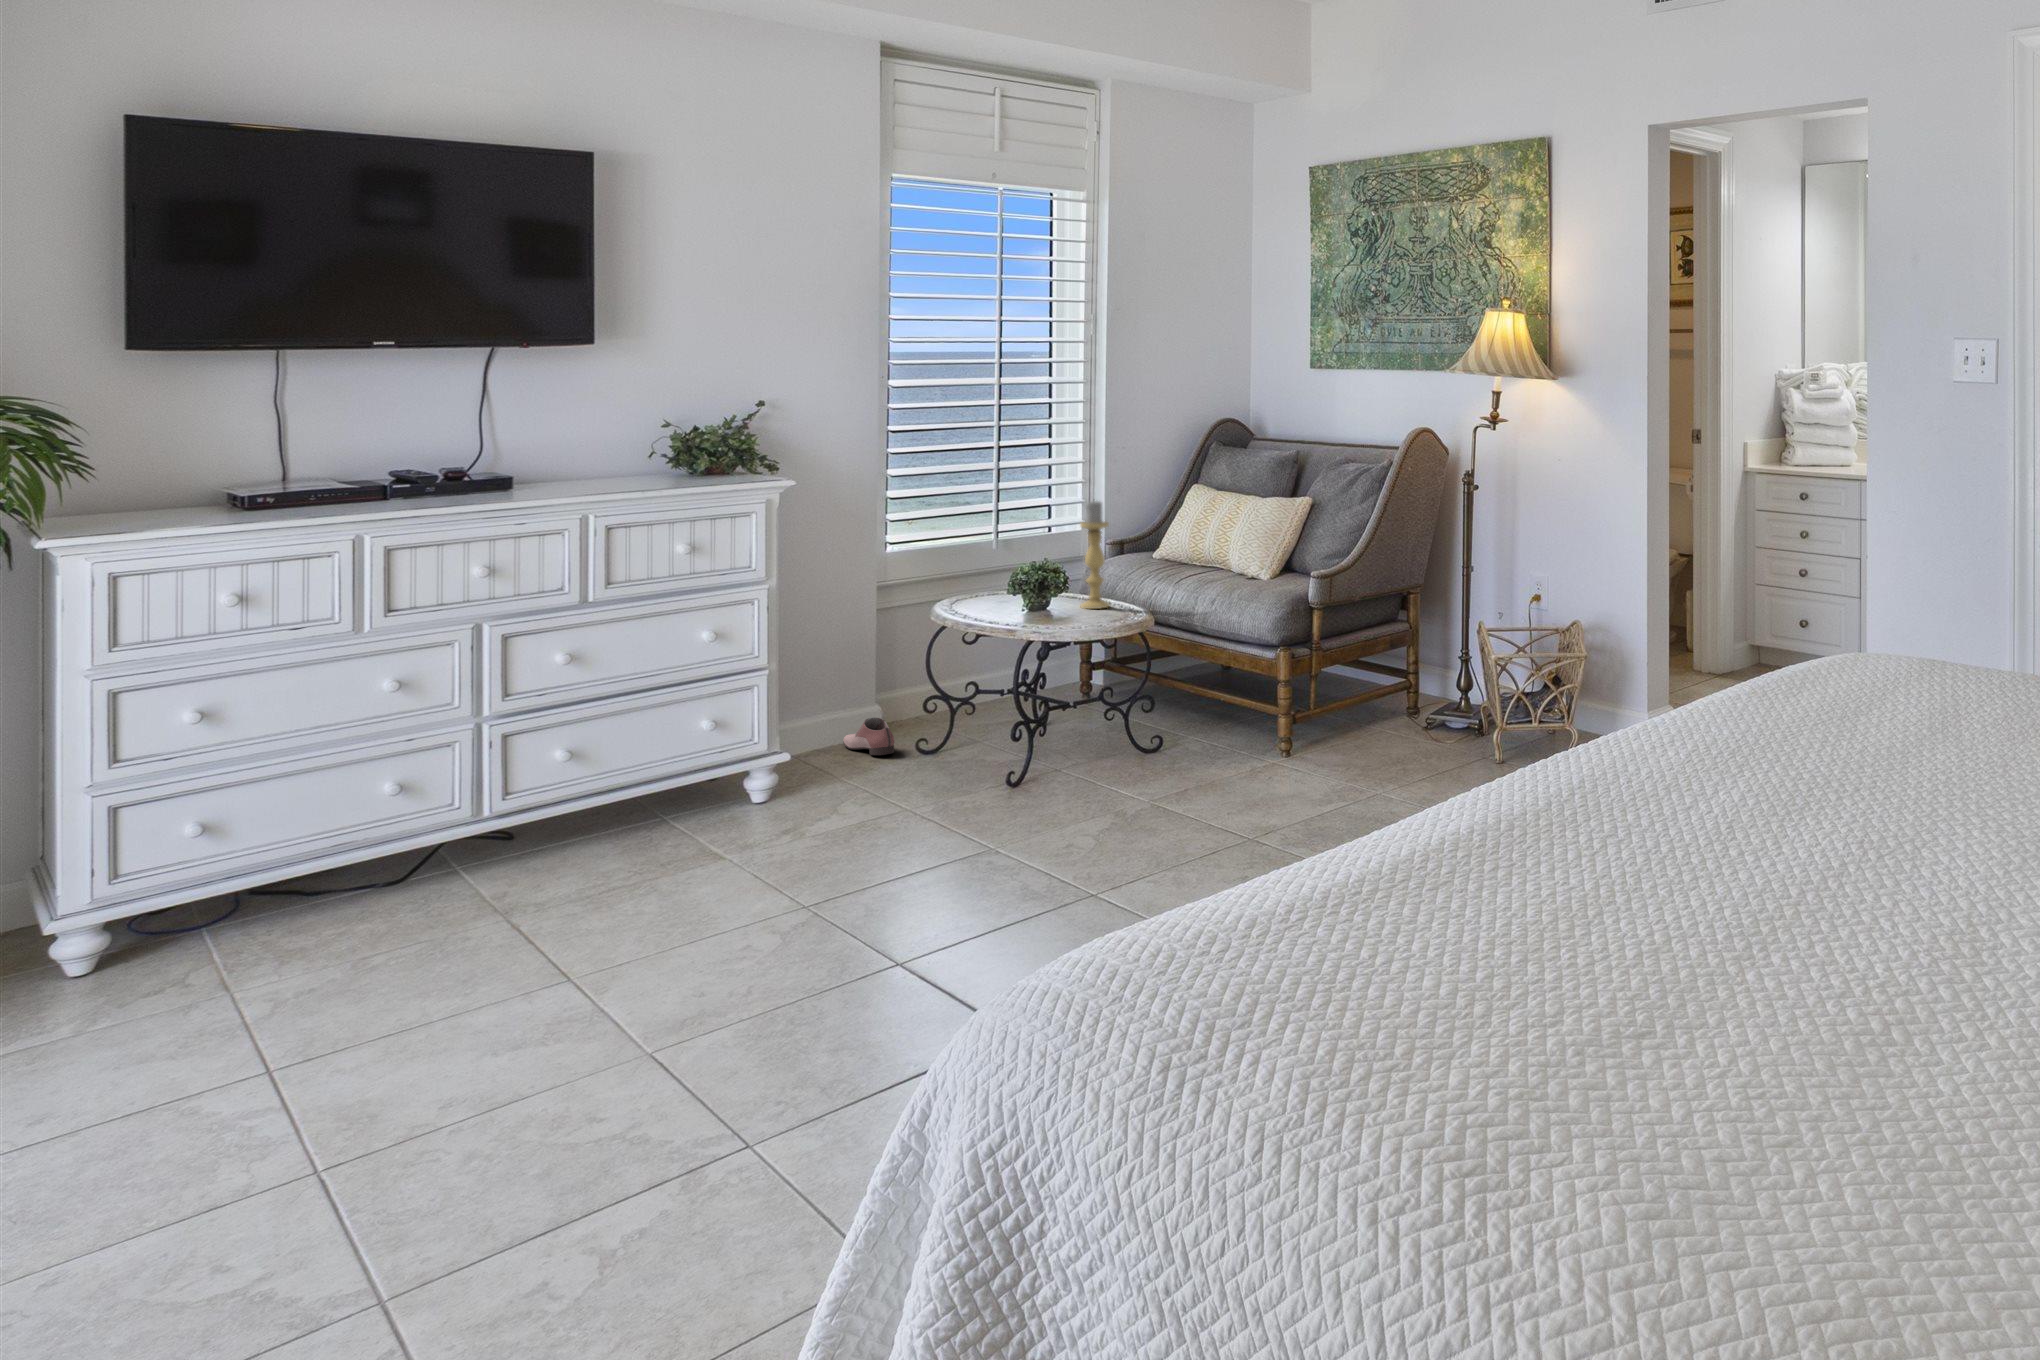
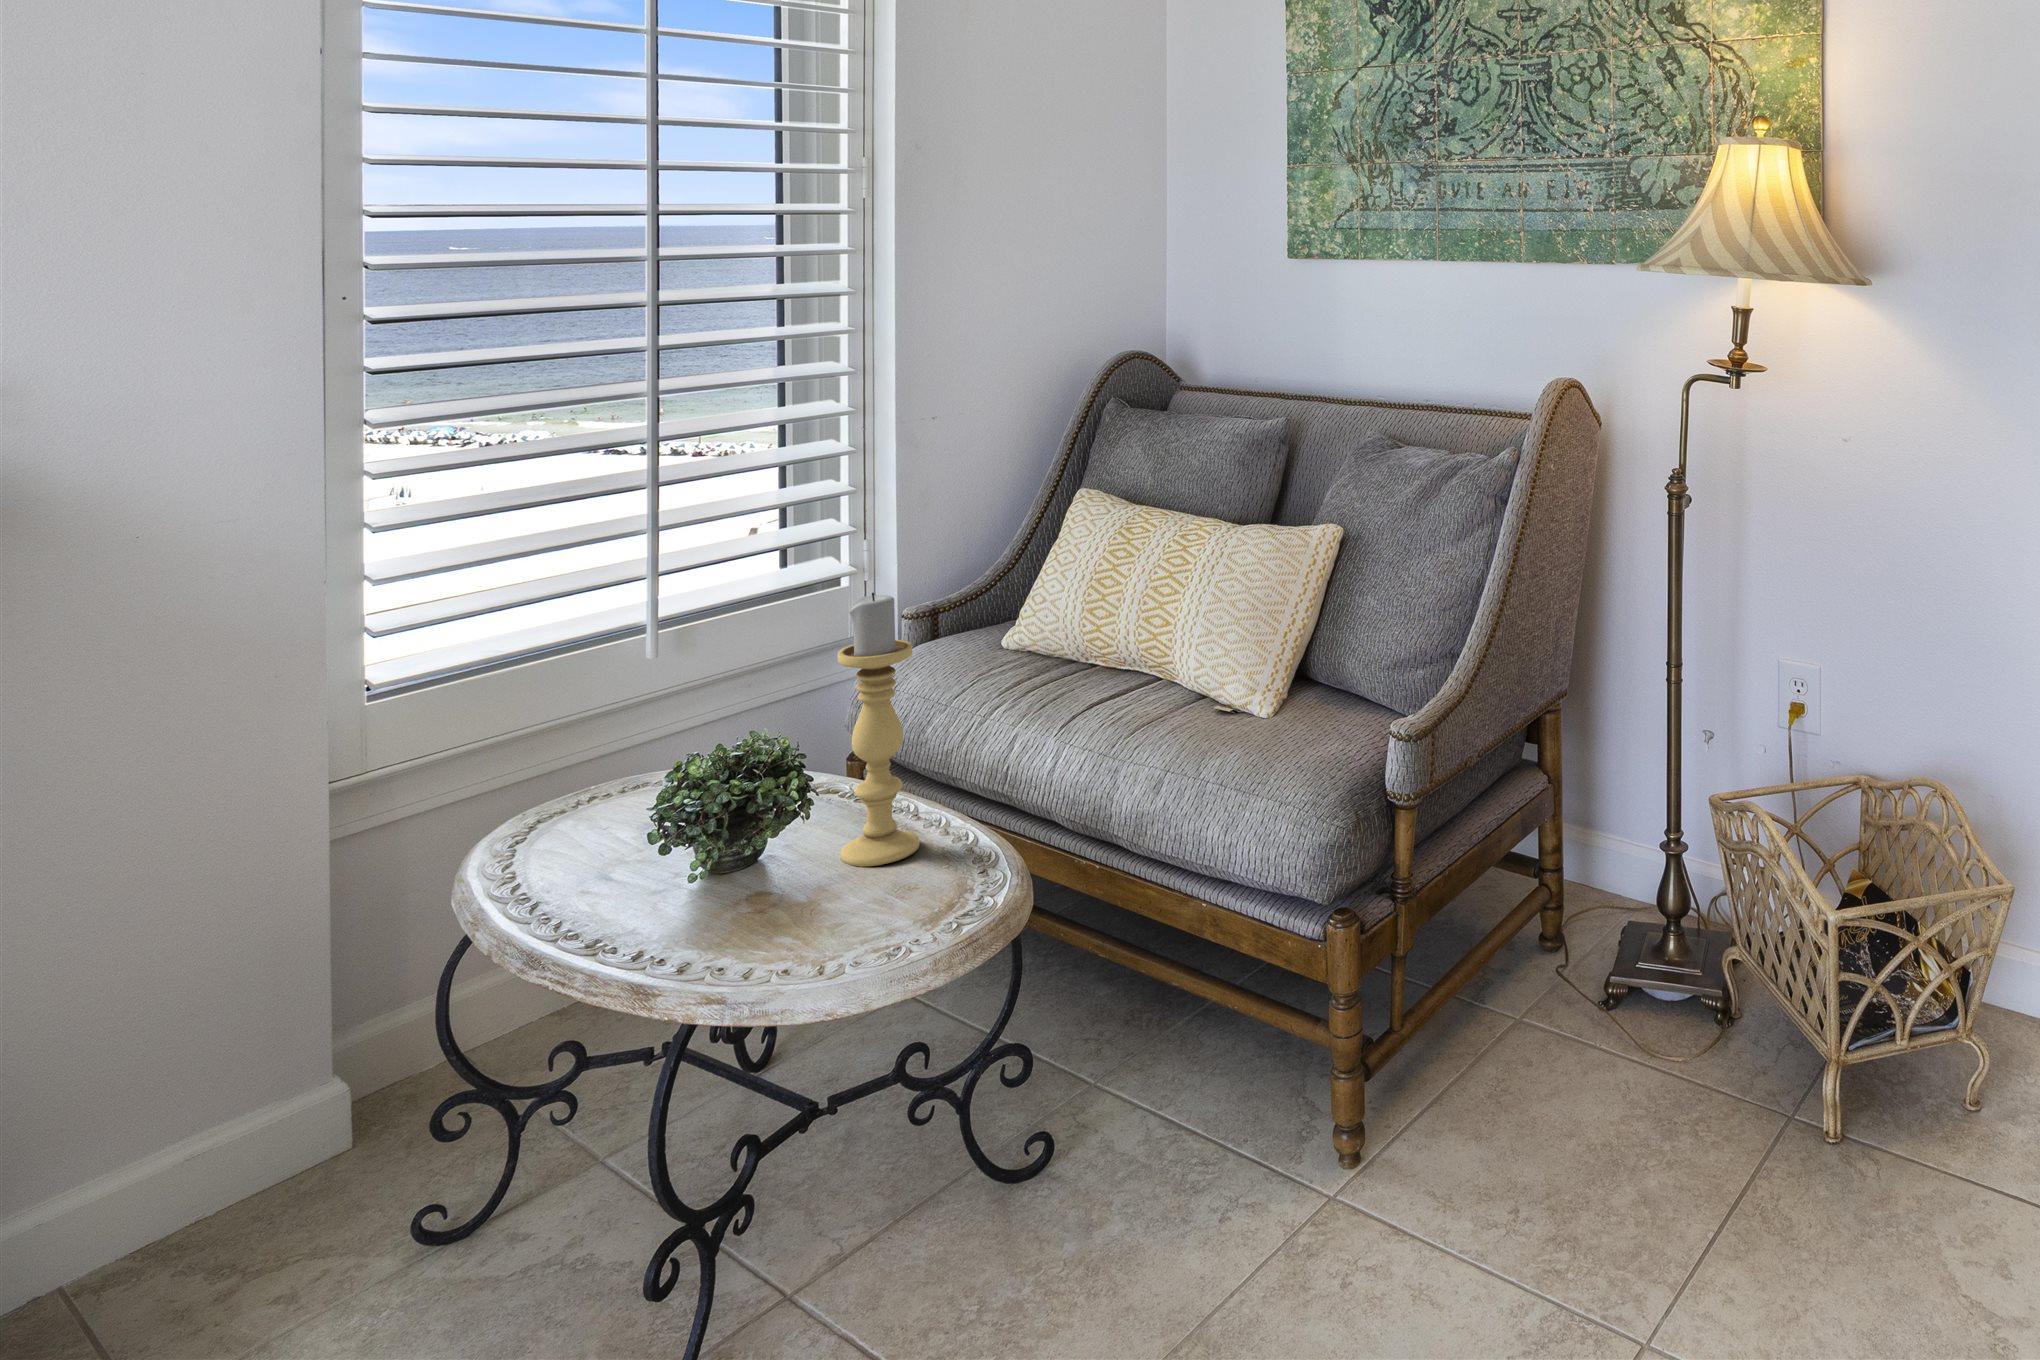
shoe: present [843,717,894,755] -> none [217,1161,343,1285]

